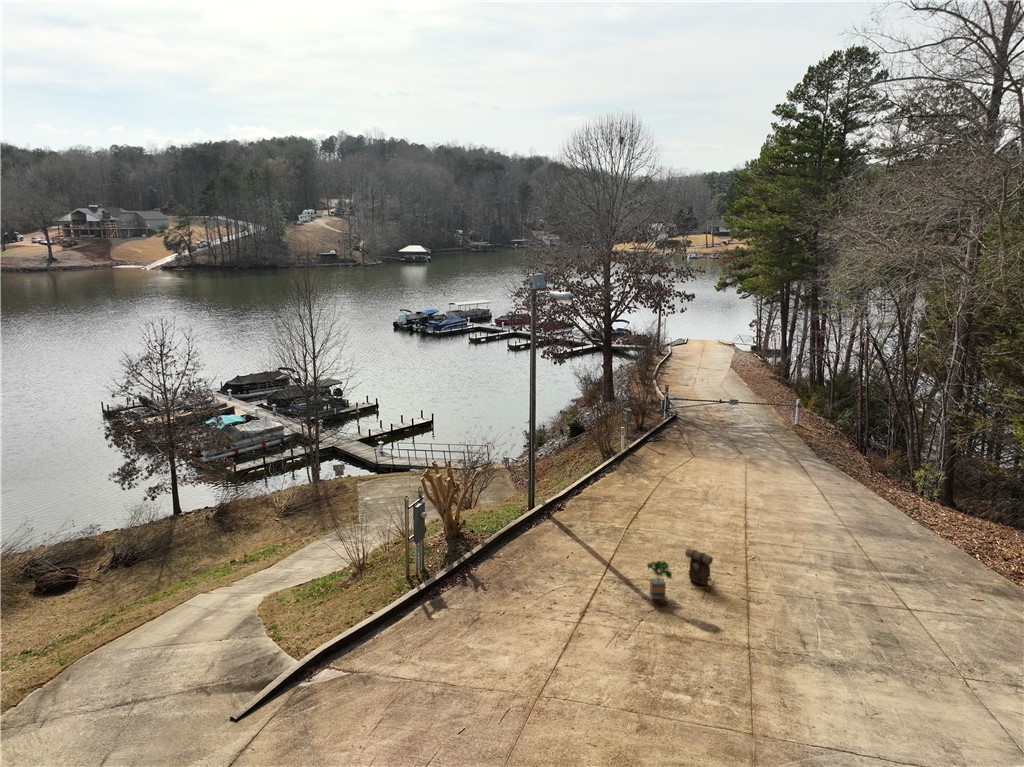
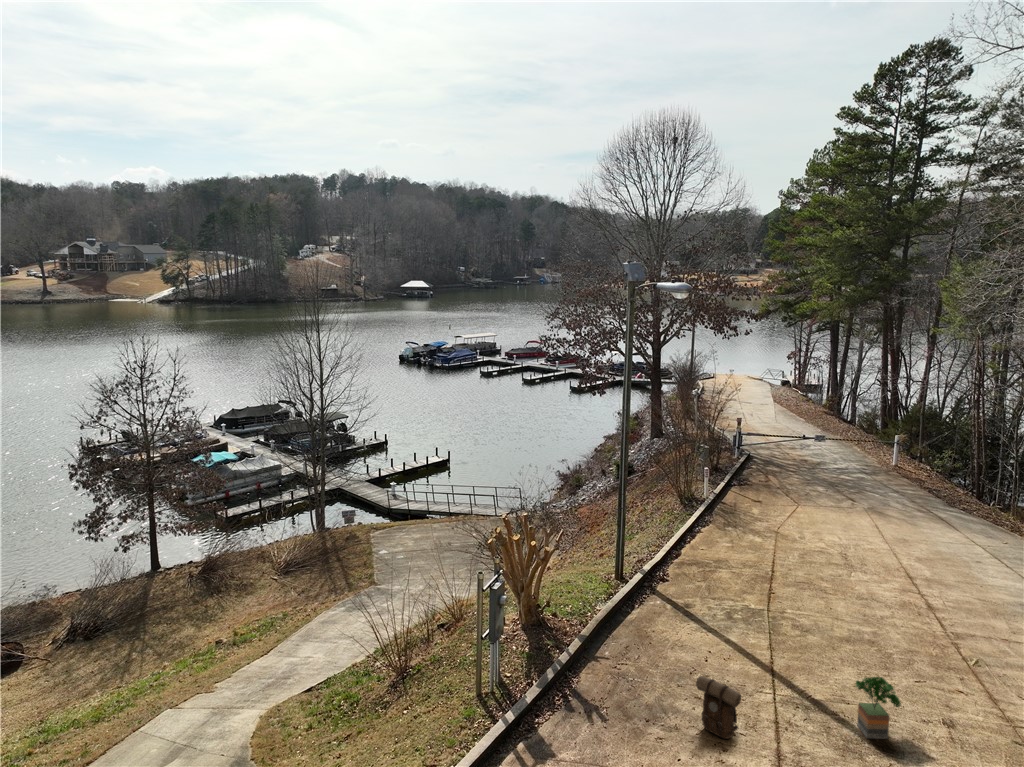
backpack: present [685,549,713,585] -> present [696,676,741,739]

